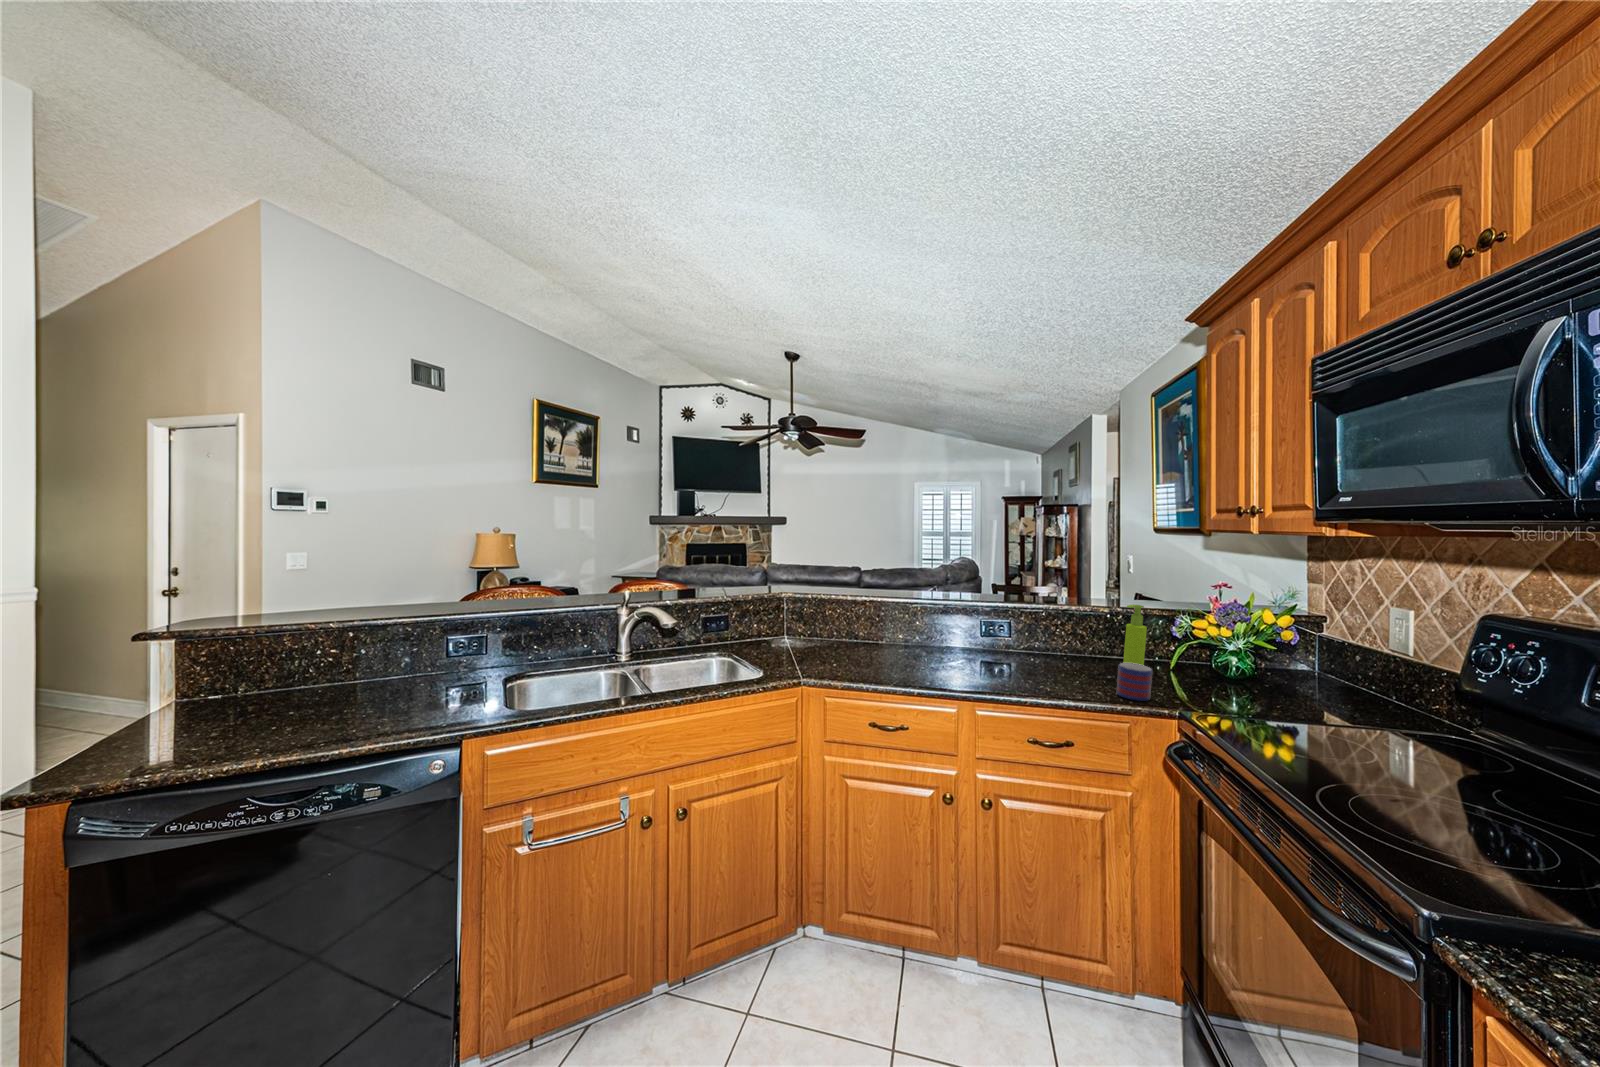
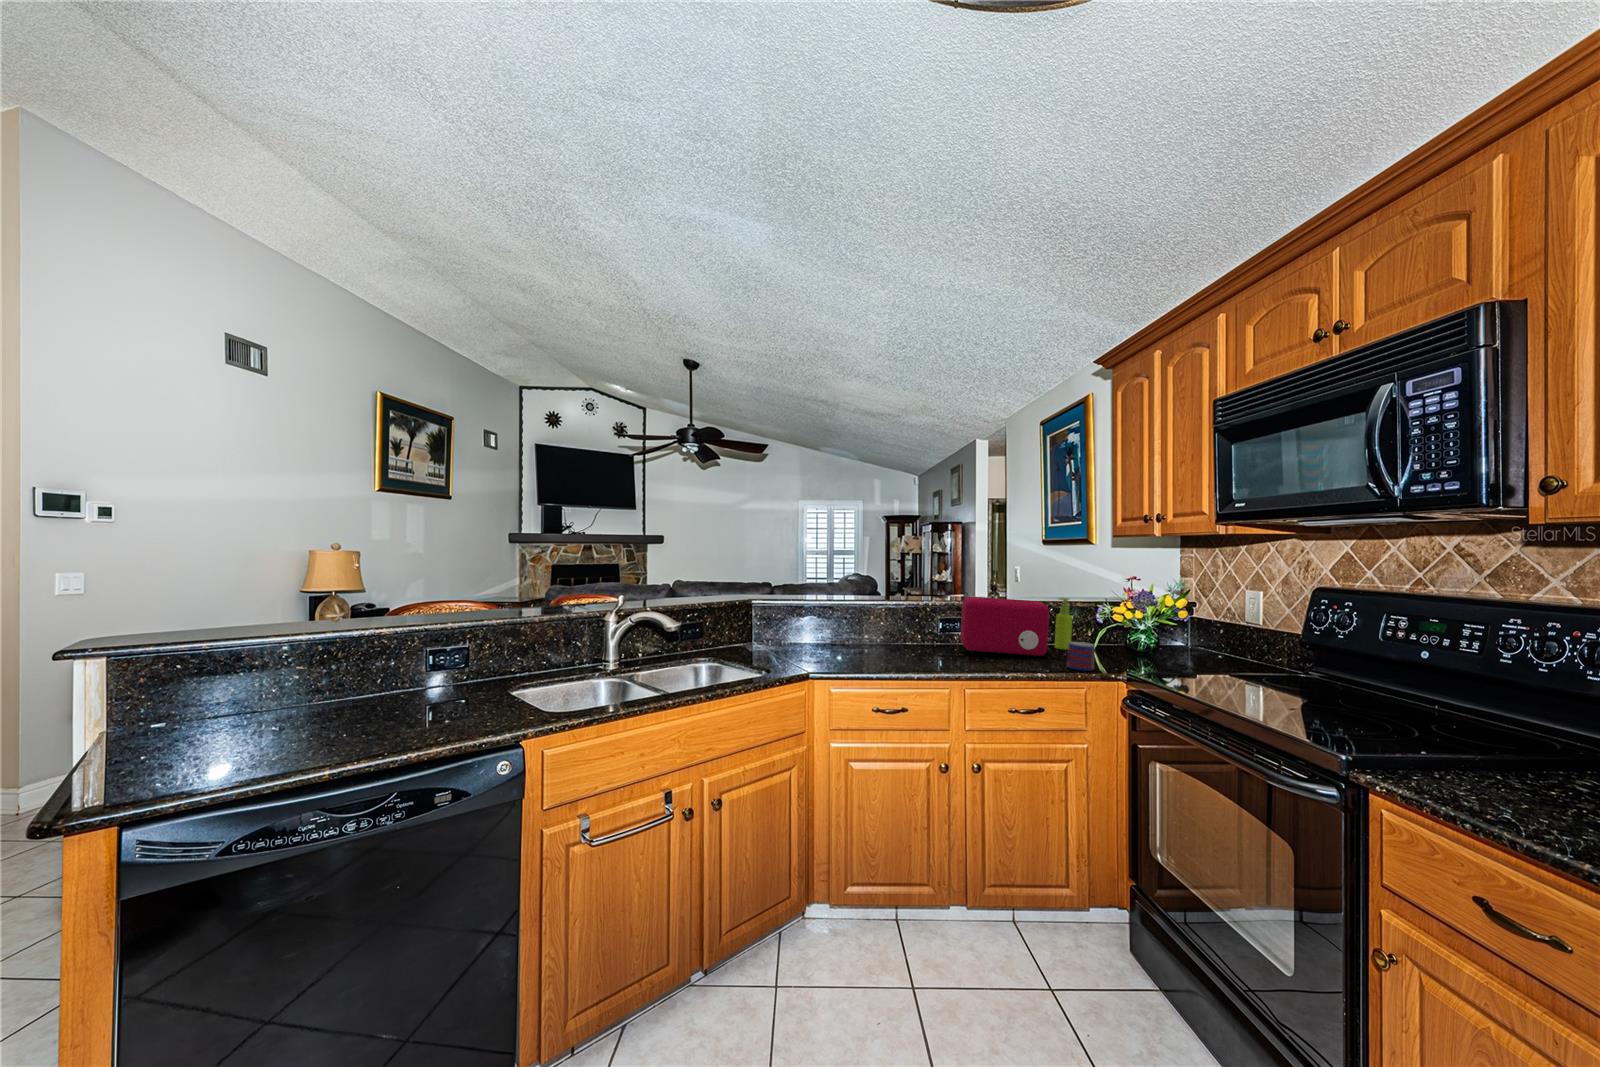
toaster: none [1001,600,1107,677] -> present [960,597,1049,657]

